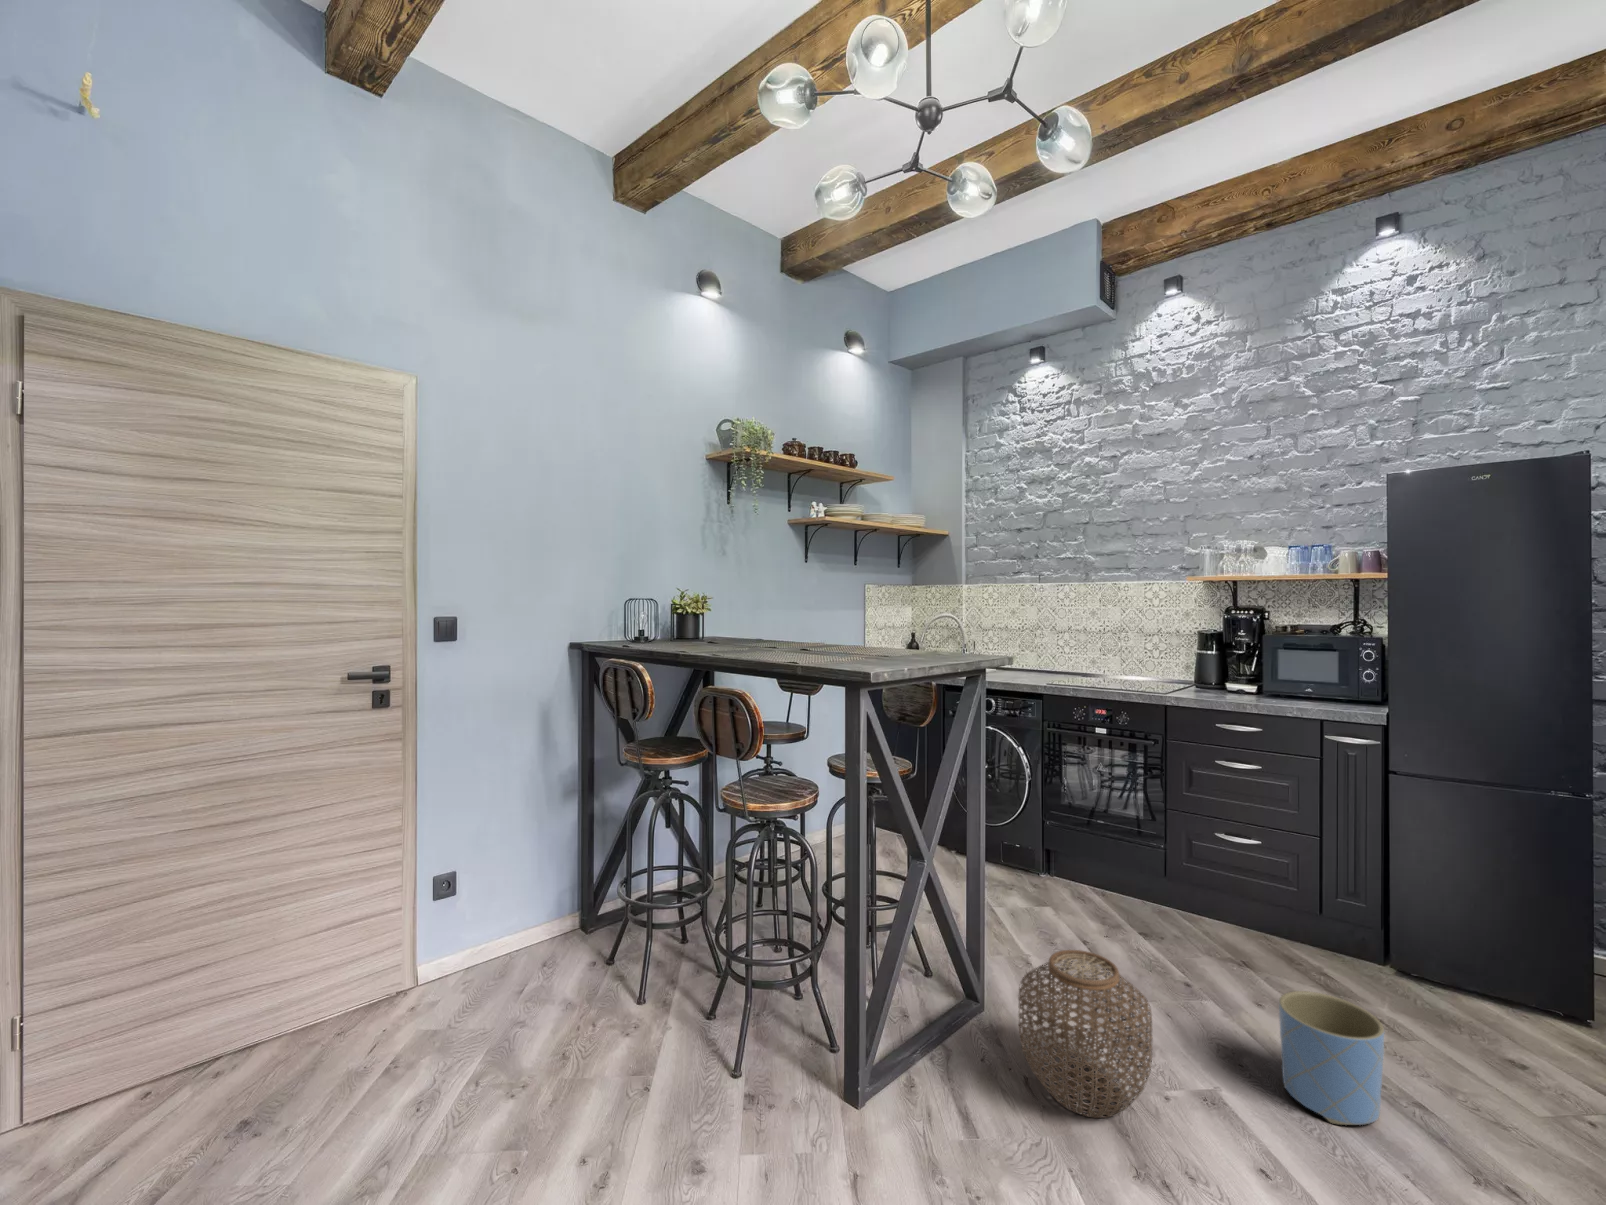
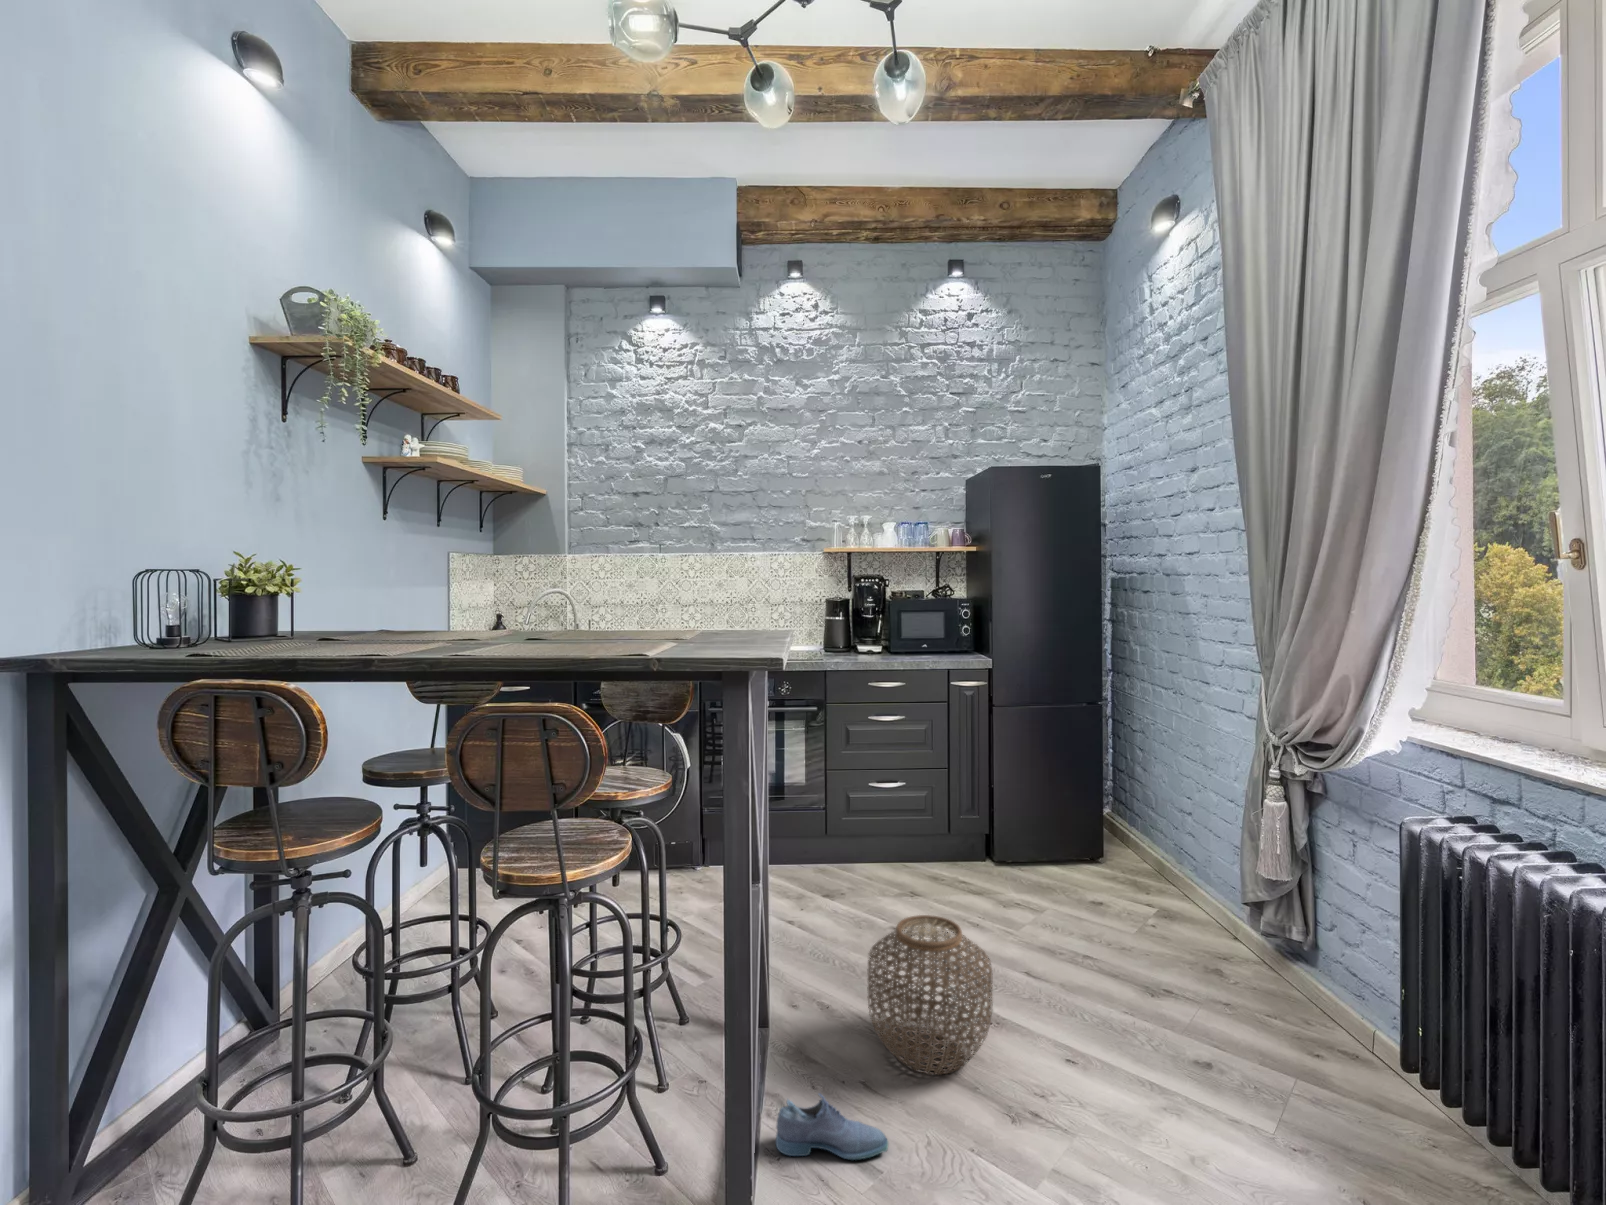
planter: present [1279,991,1384,1125] -> none [1022,892,1095,991]
shoe: none [883,1051,968,1135] -> present [776,1094,888,1160]

